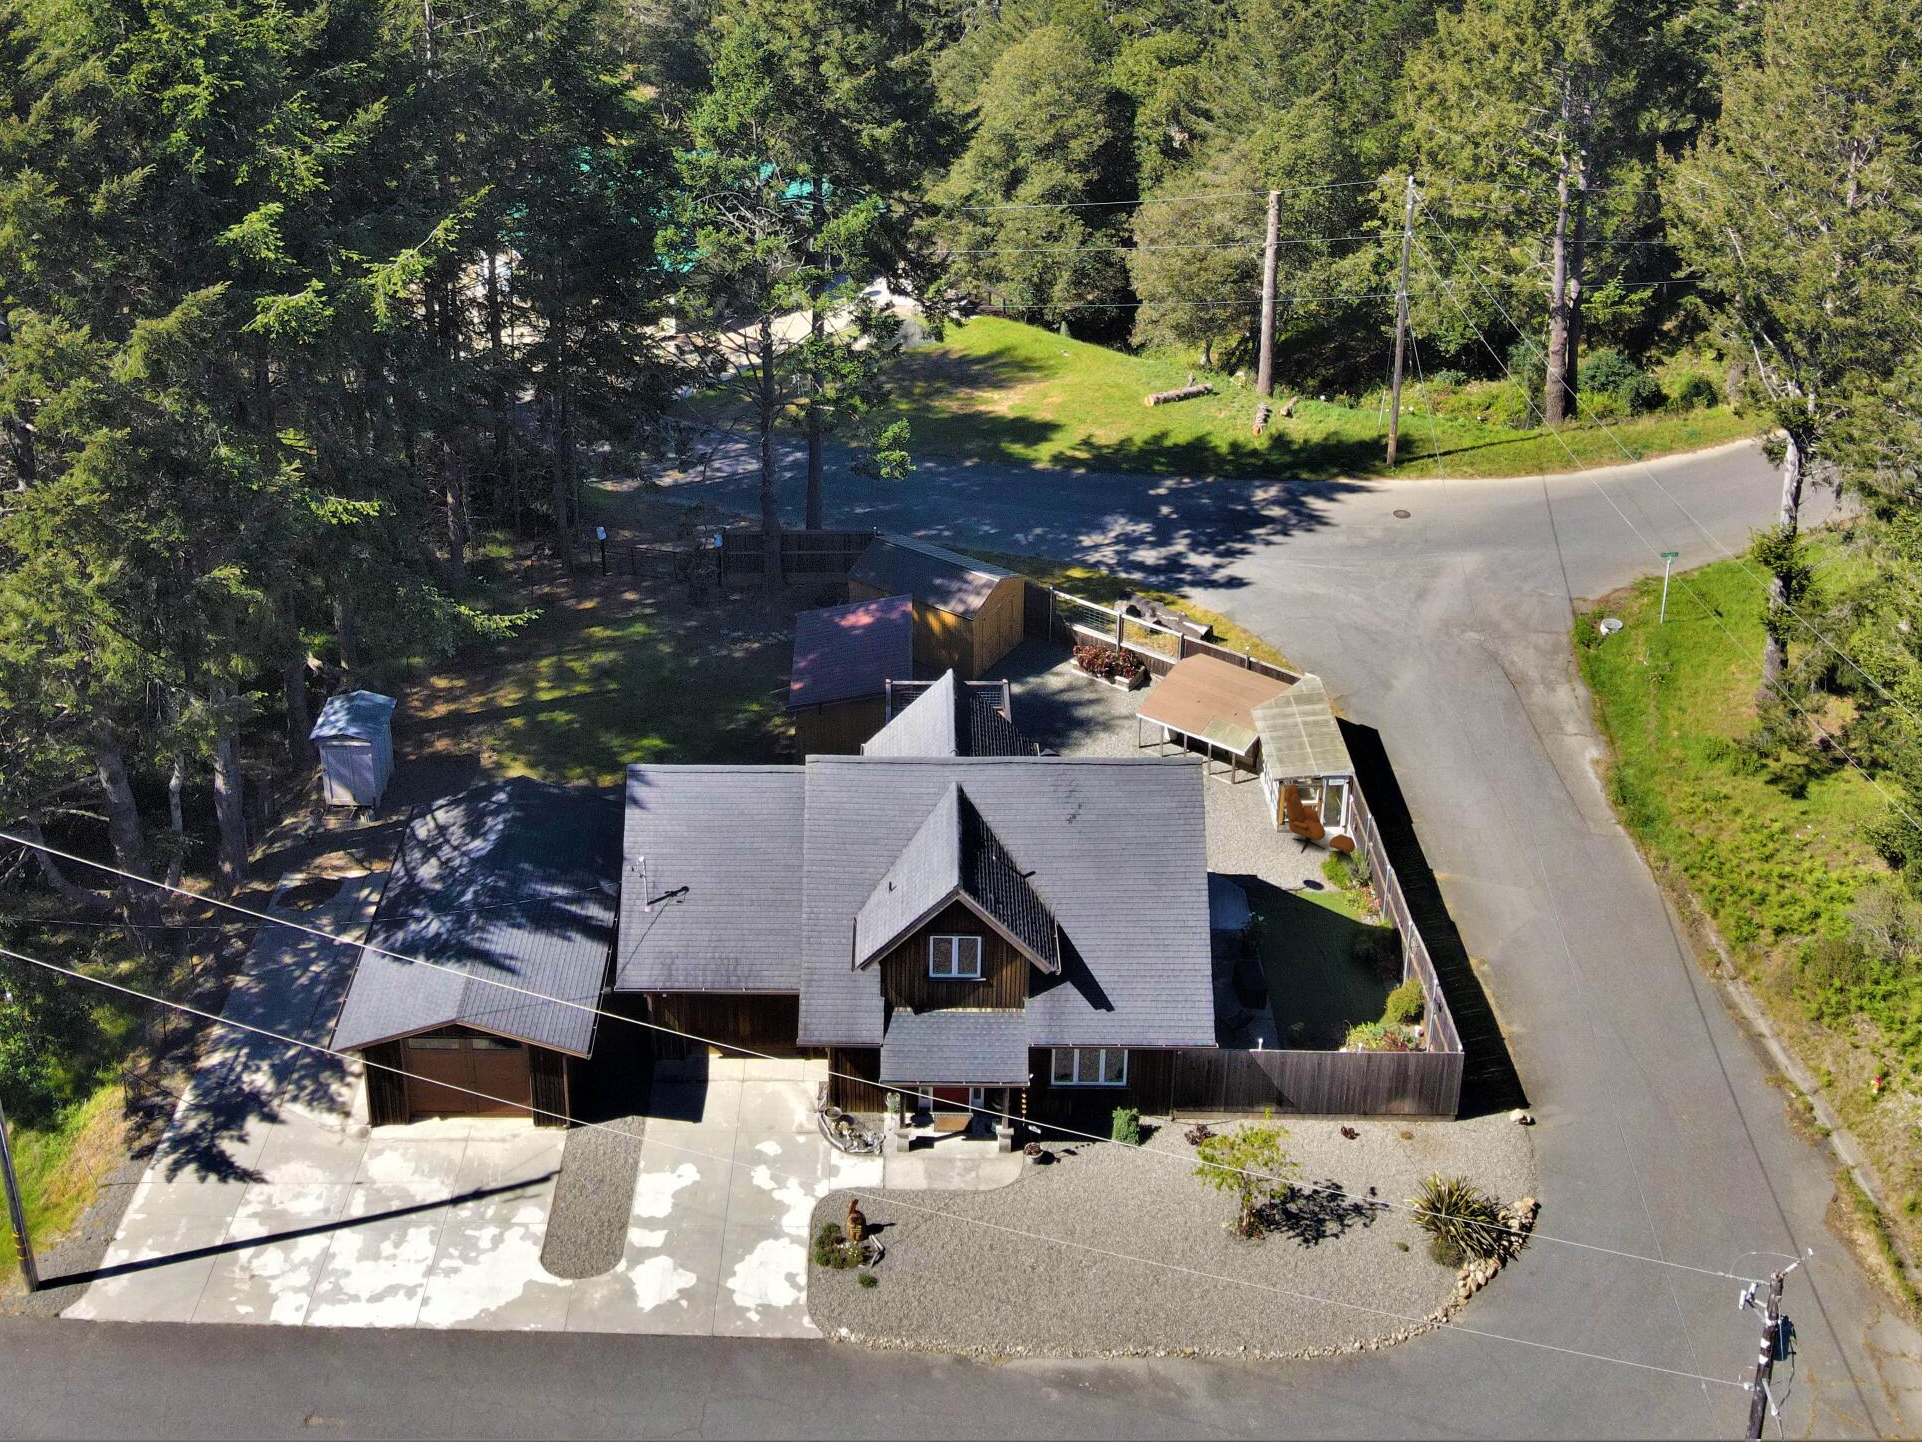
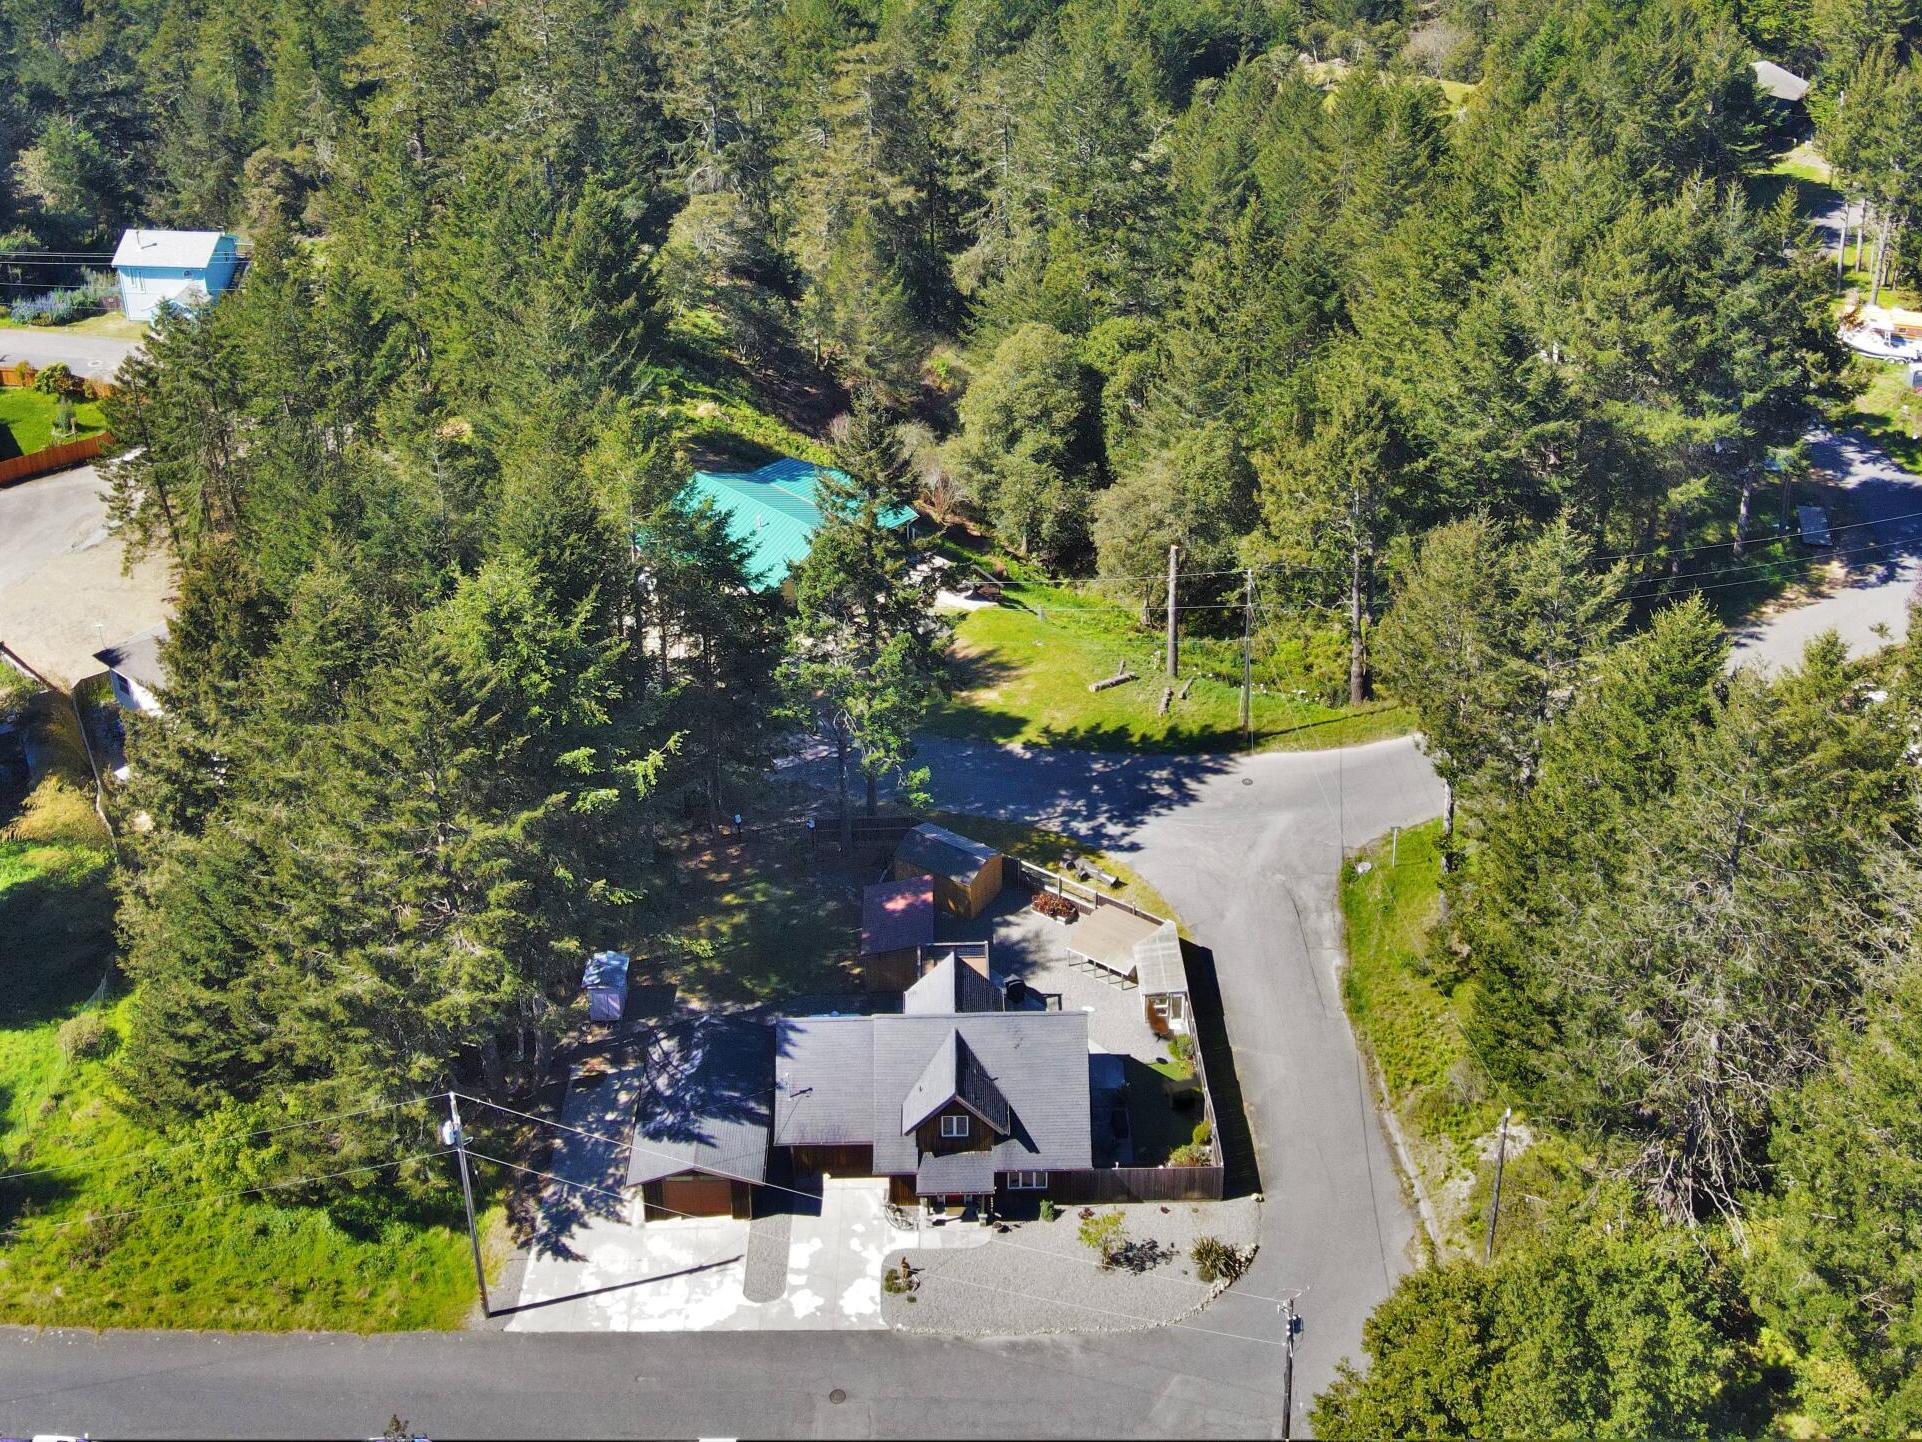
bench: none [1323,894,1396,958] -> present [1163,1071,1202,1107]

